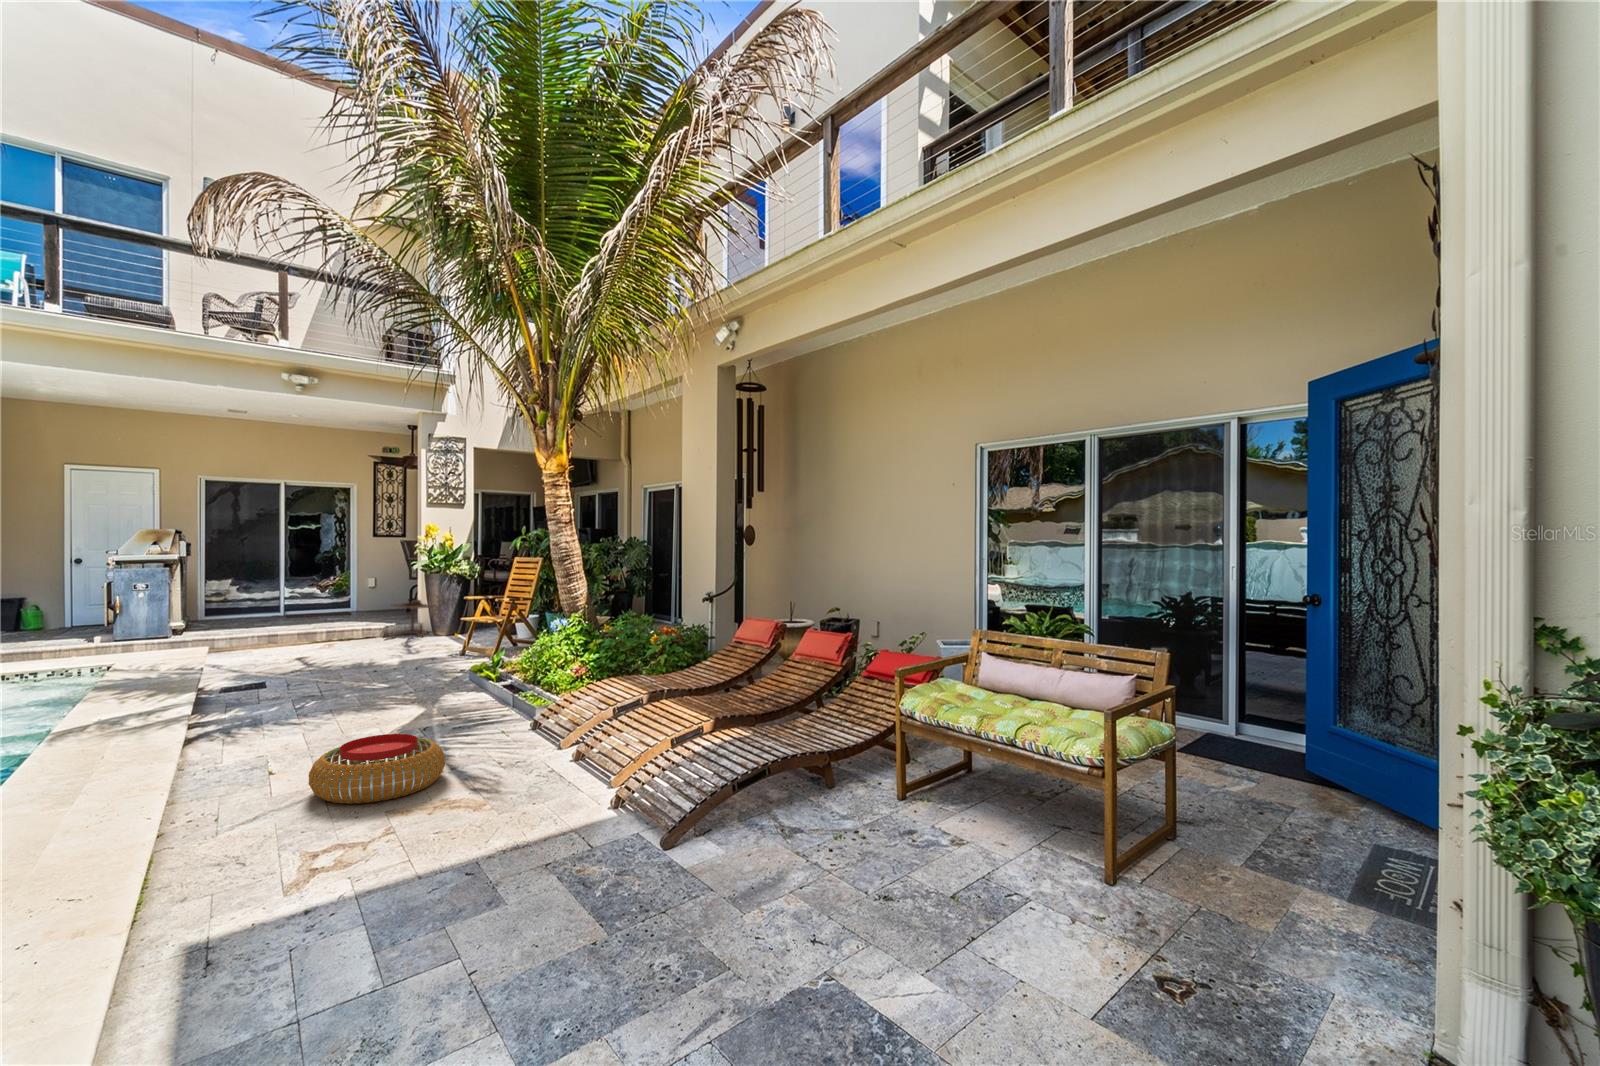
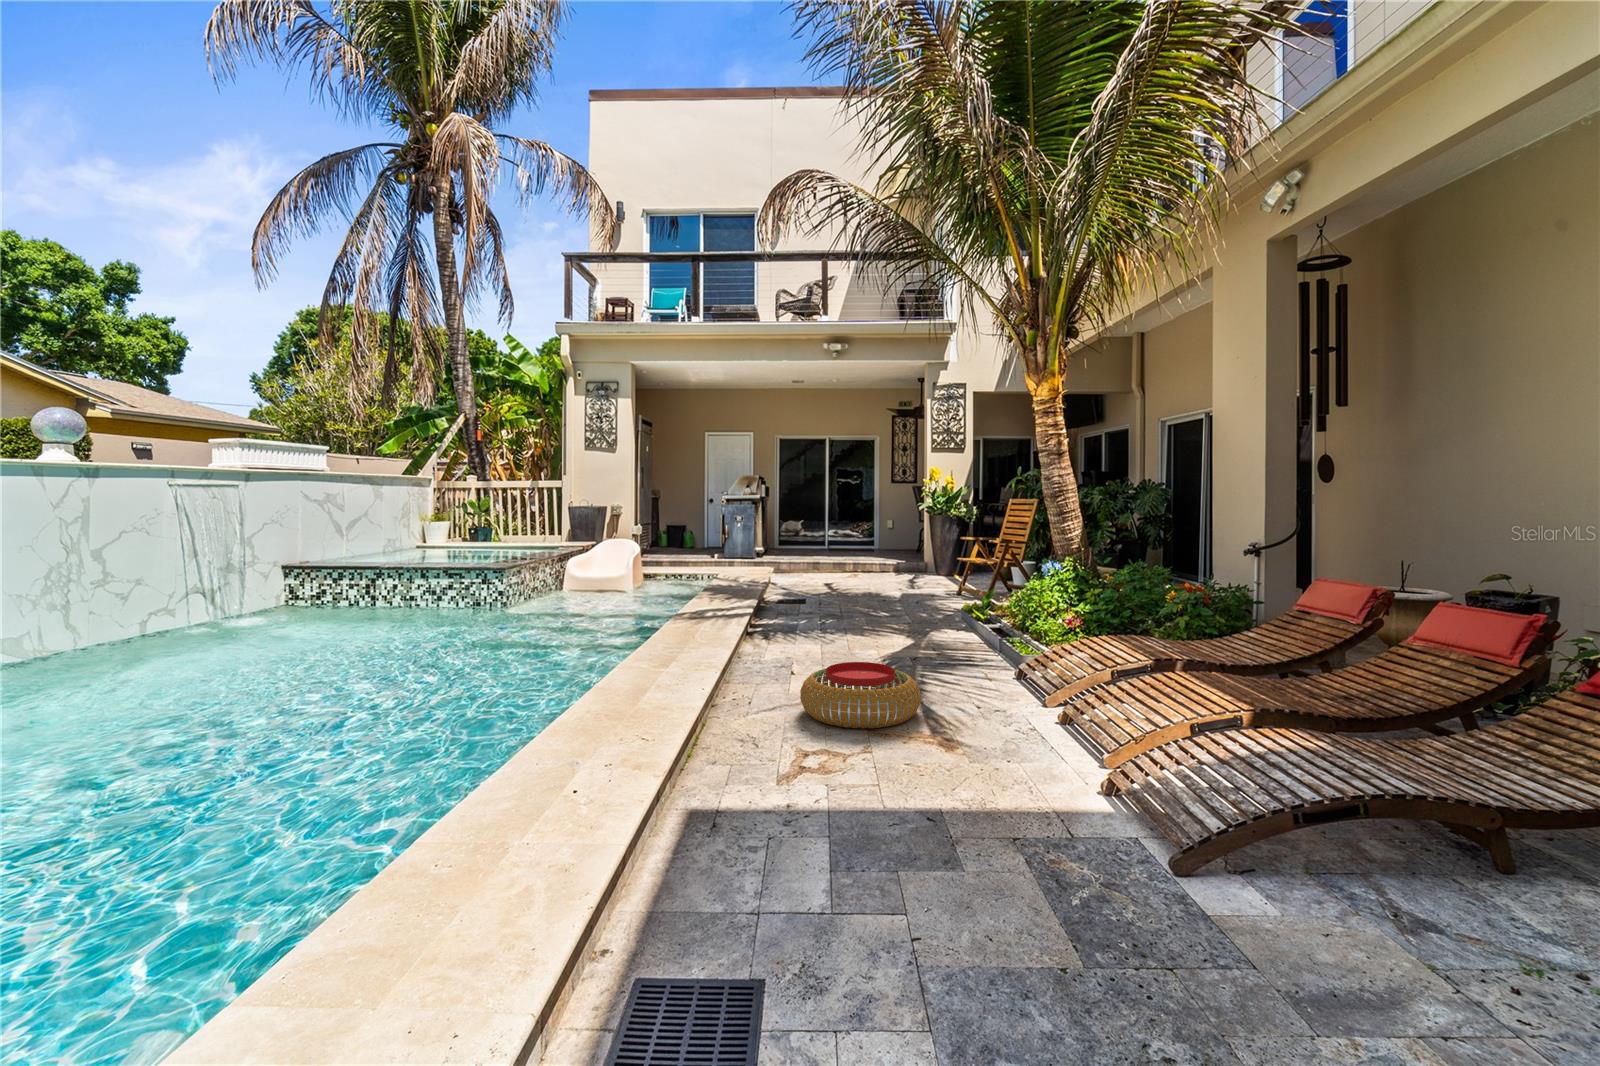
side table: present [392,600,434,638] -> none [899,541,937,578]

